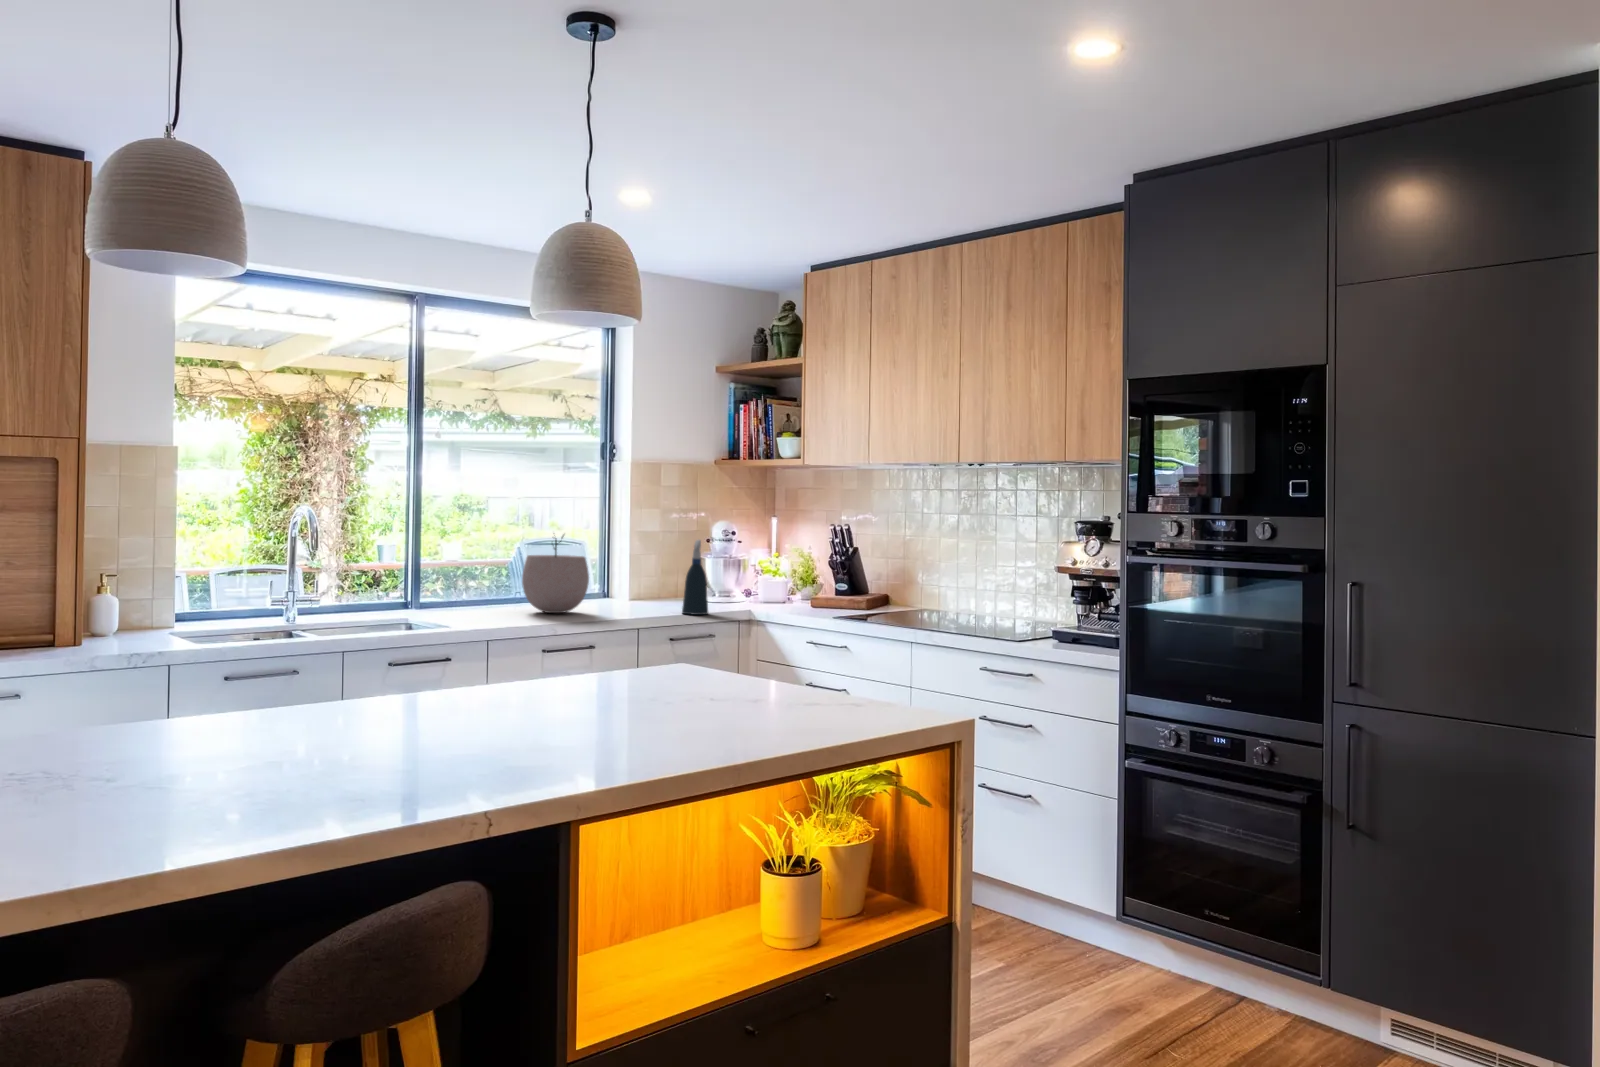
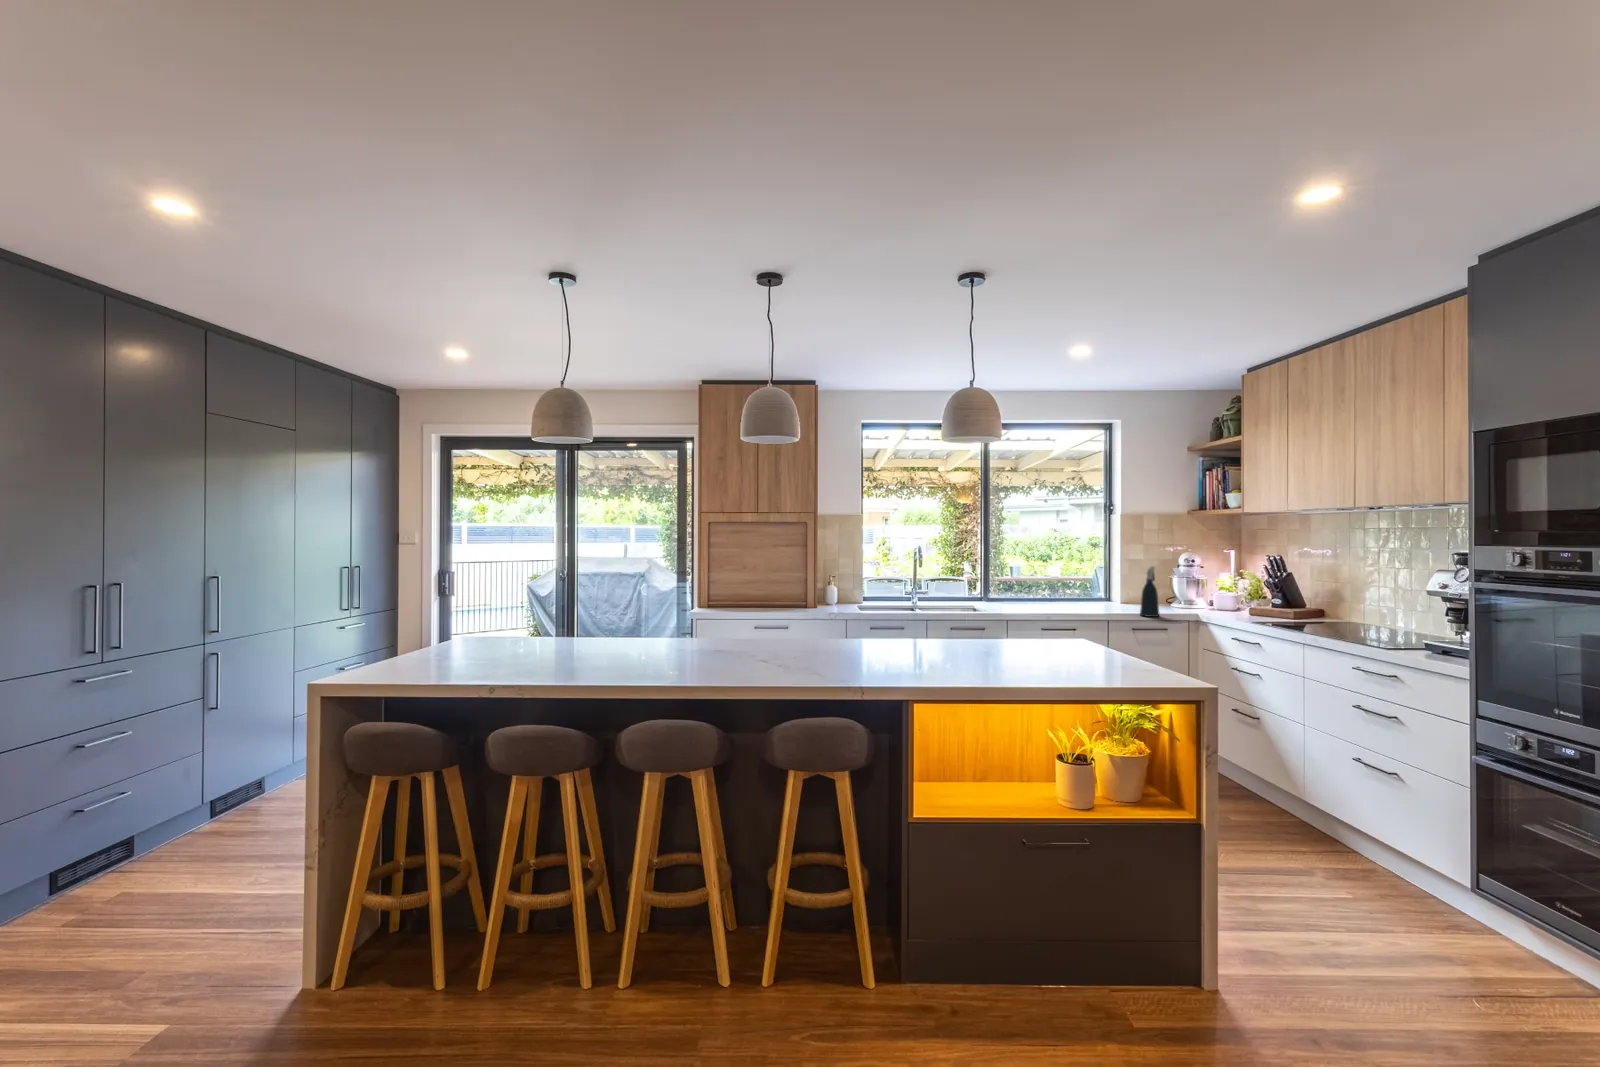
plant pot: present [522,535,589,613] -> none [1031,561,1074,612]

